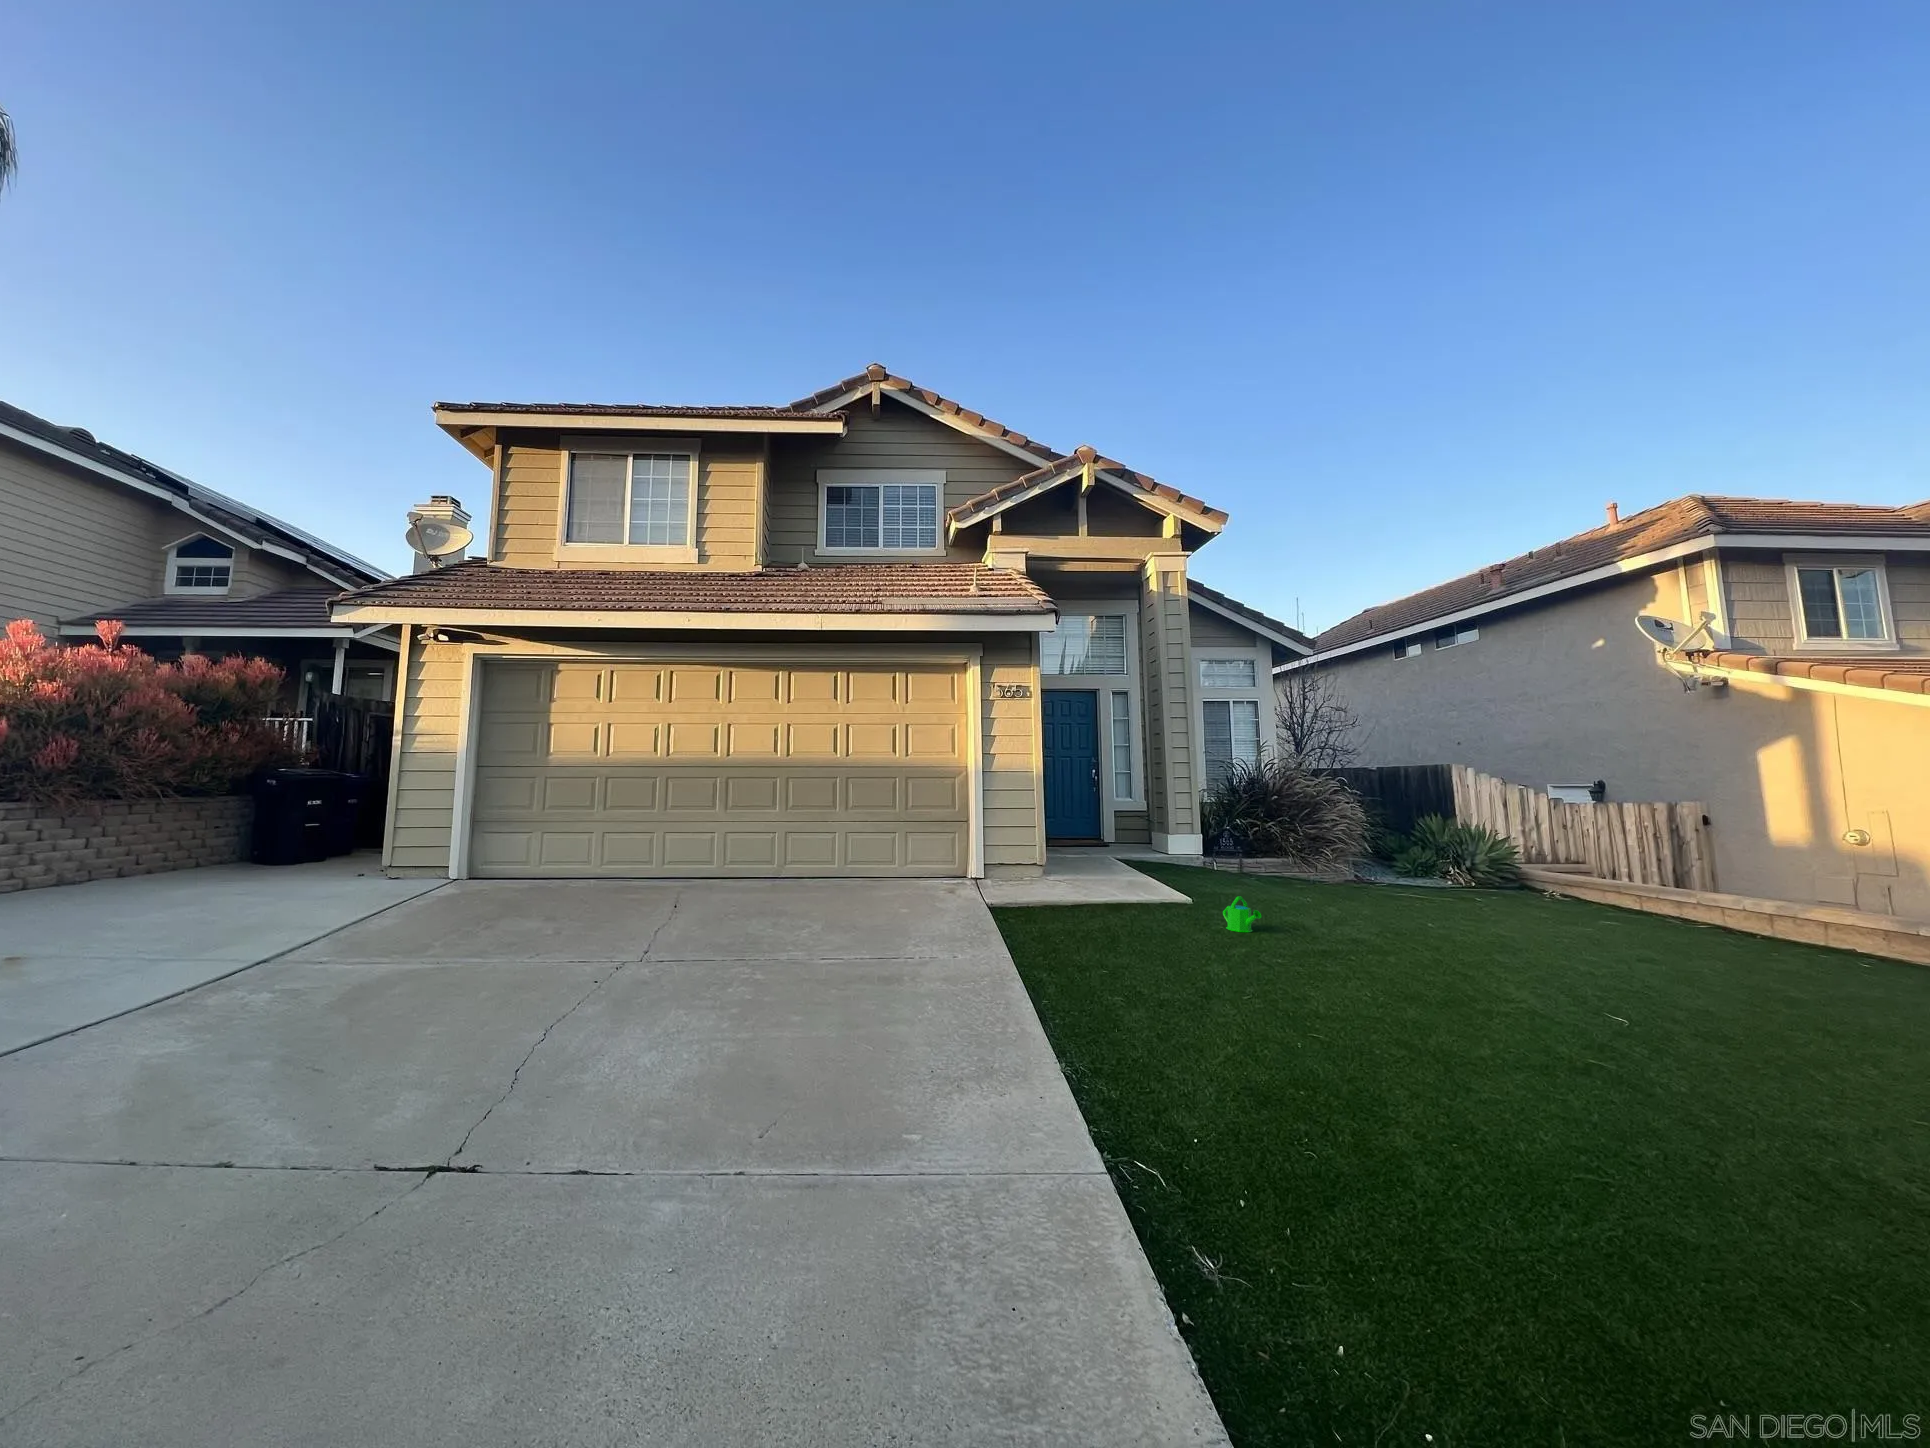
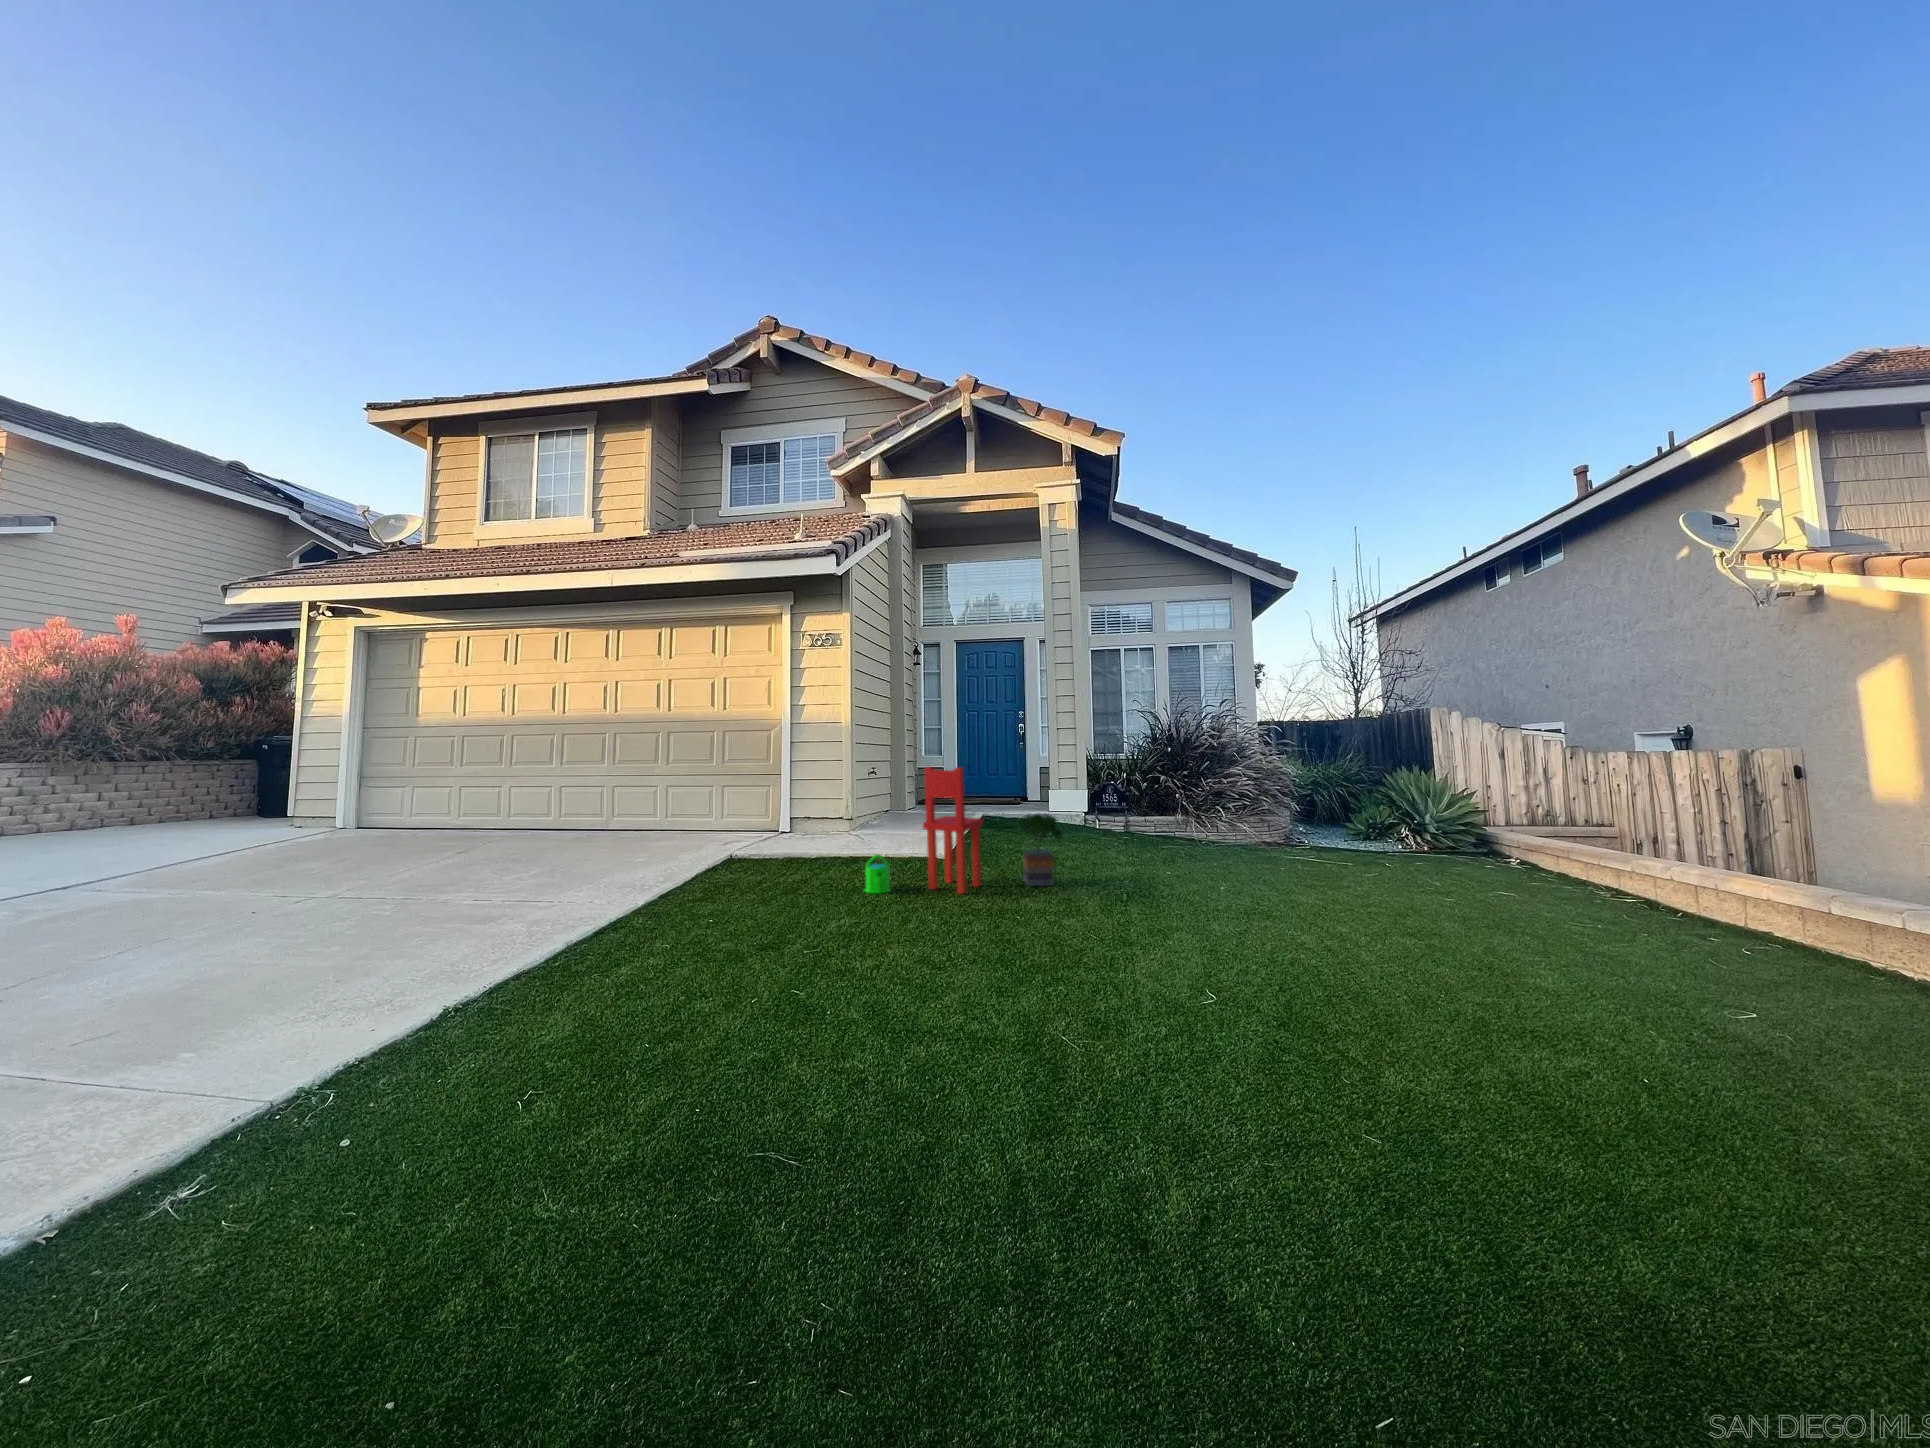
chair: none [1269,816,1319,930] -> present [923,767,983,894]
potted tree: none [1321,856,1376,922] -> present [1017,813,1063,886]

